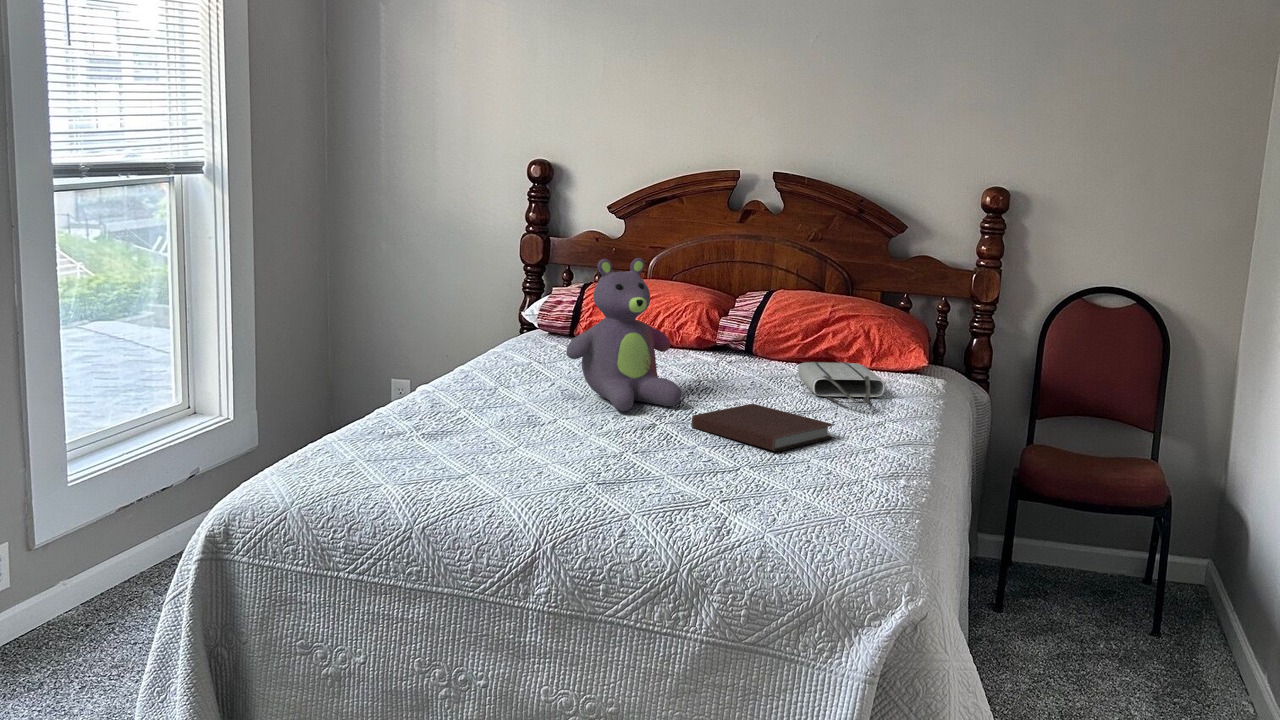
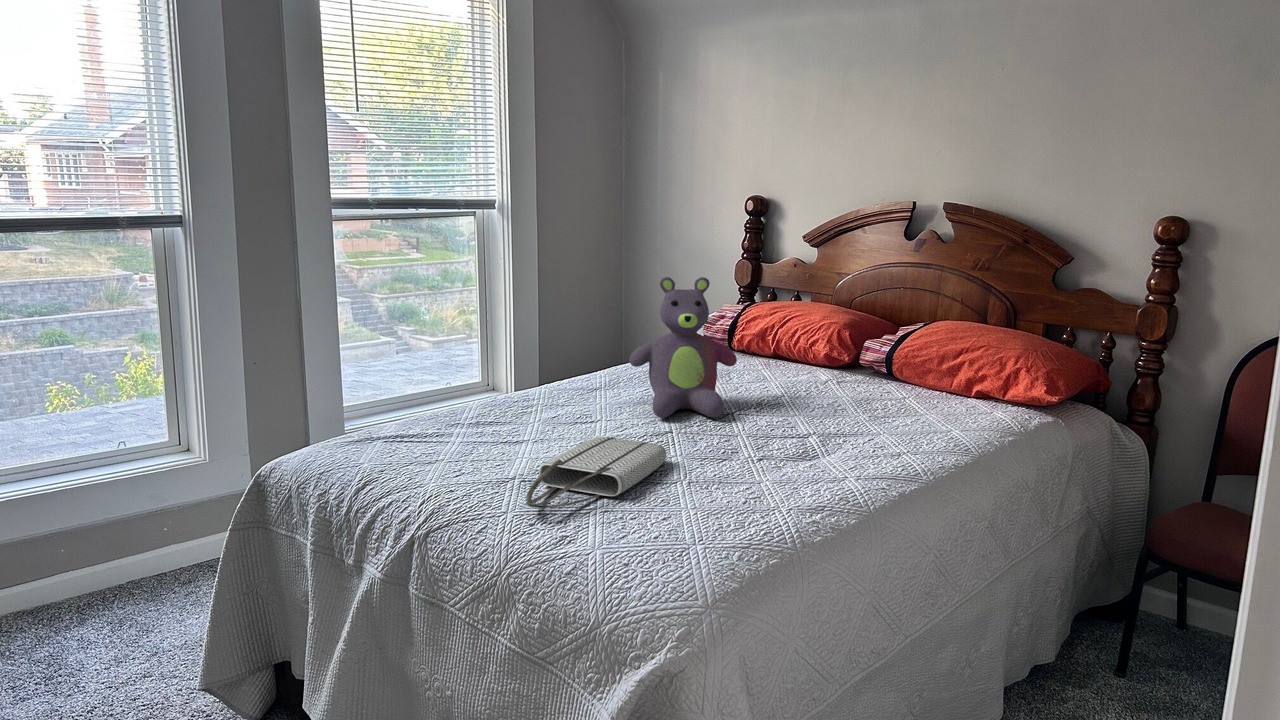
tote bag: present [798,362,885,403] -> present [526,437,666,507]
notebook: present [692,404,835,451] -> none [702,423,828,472]

